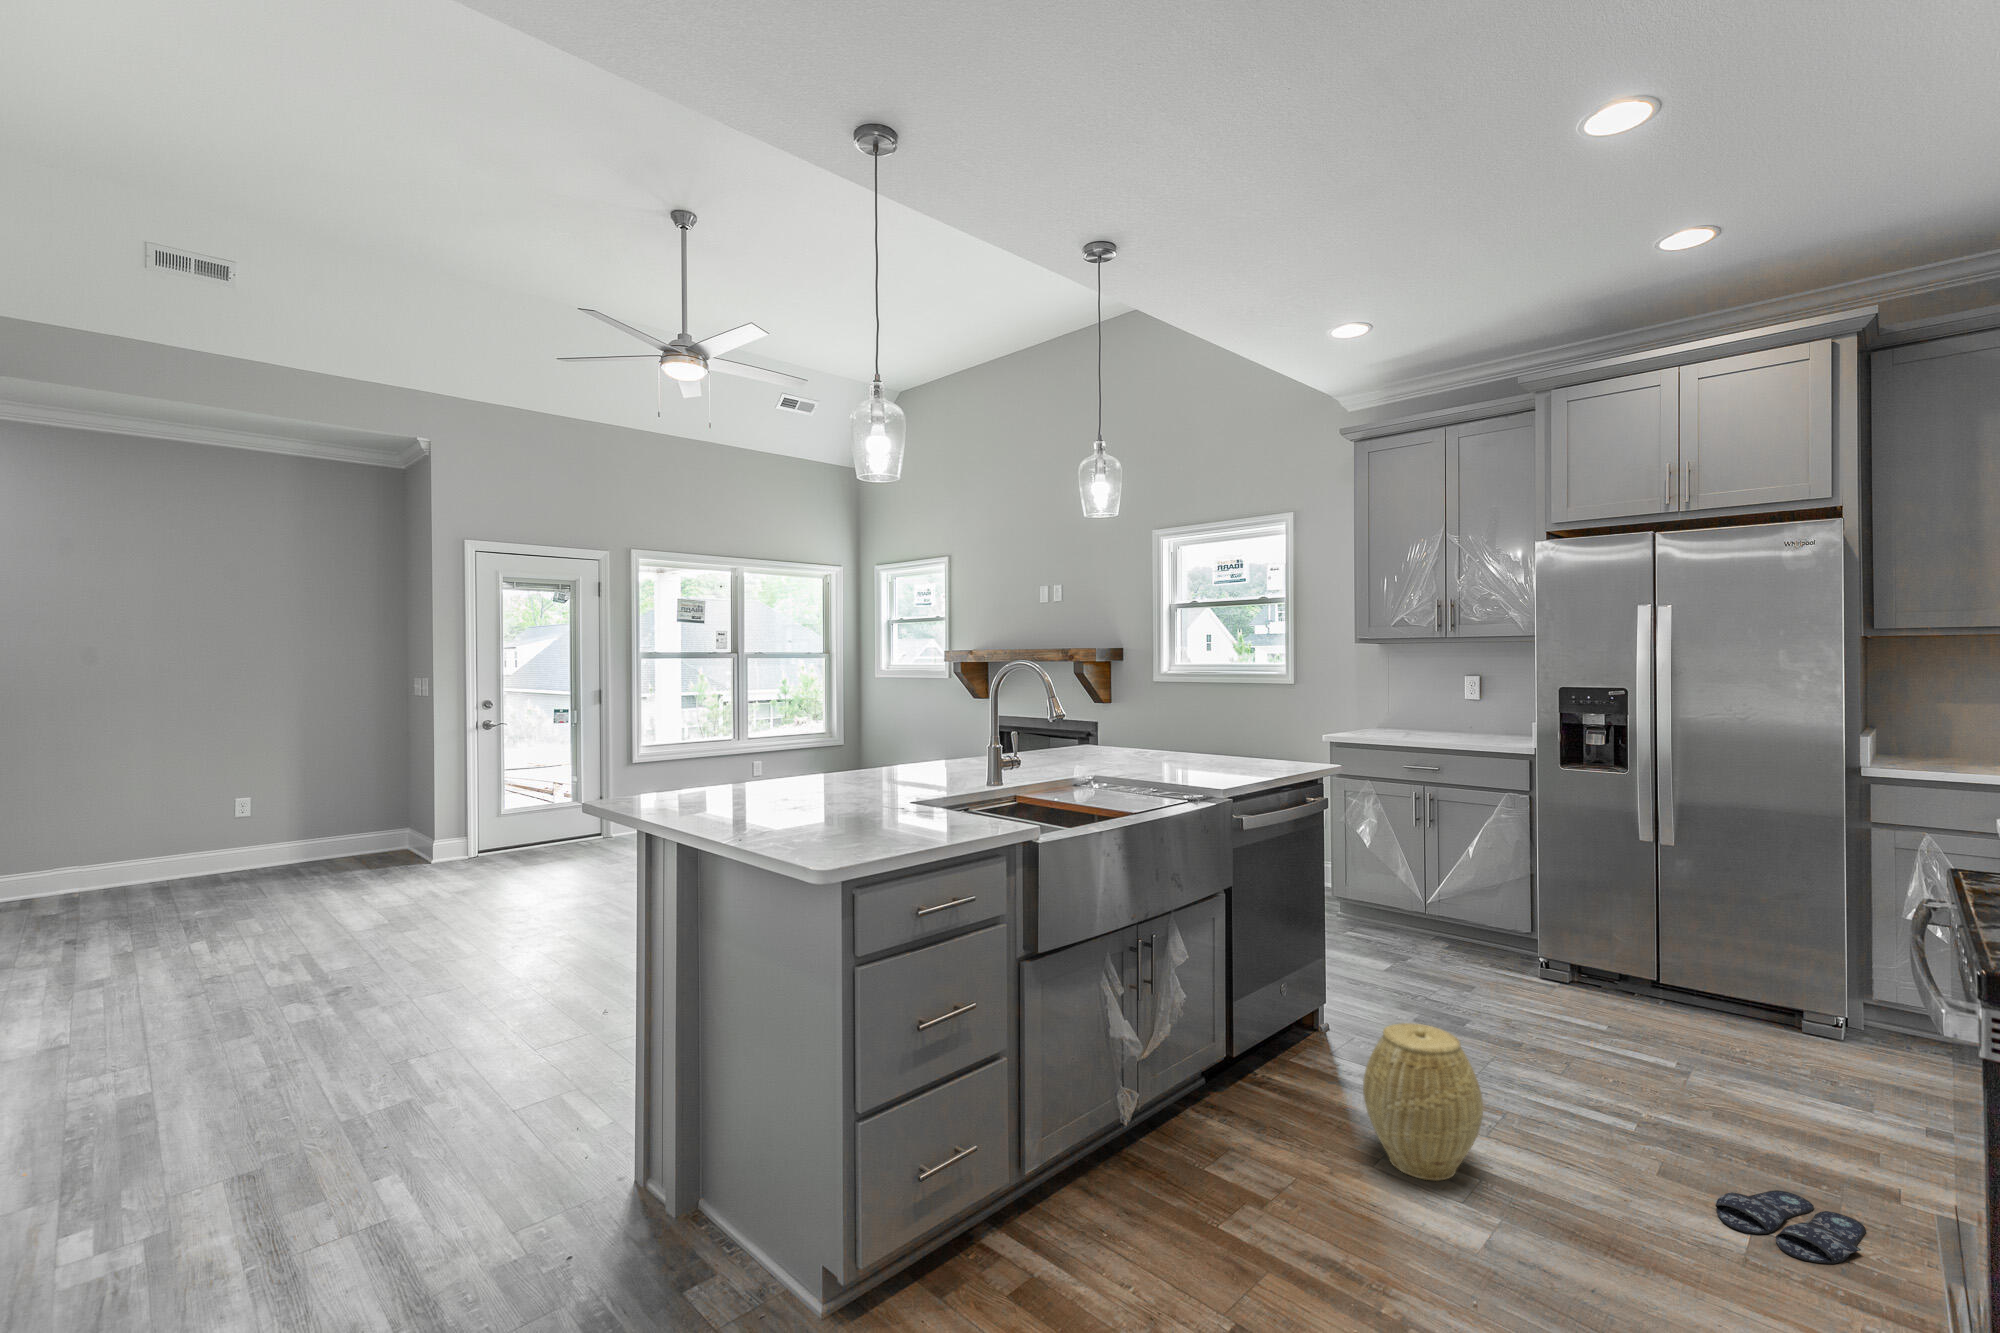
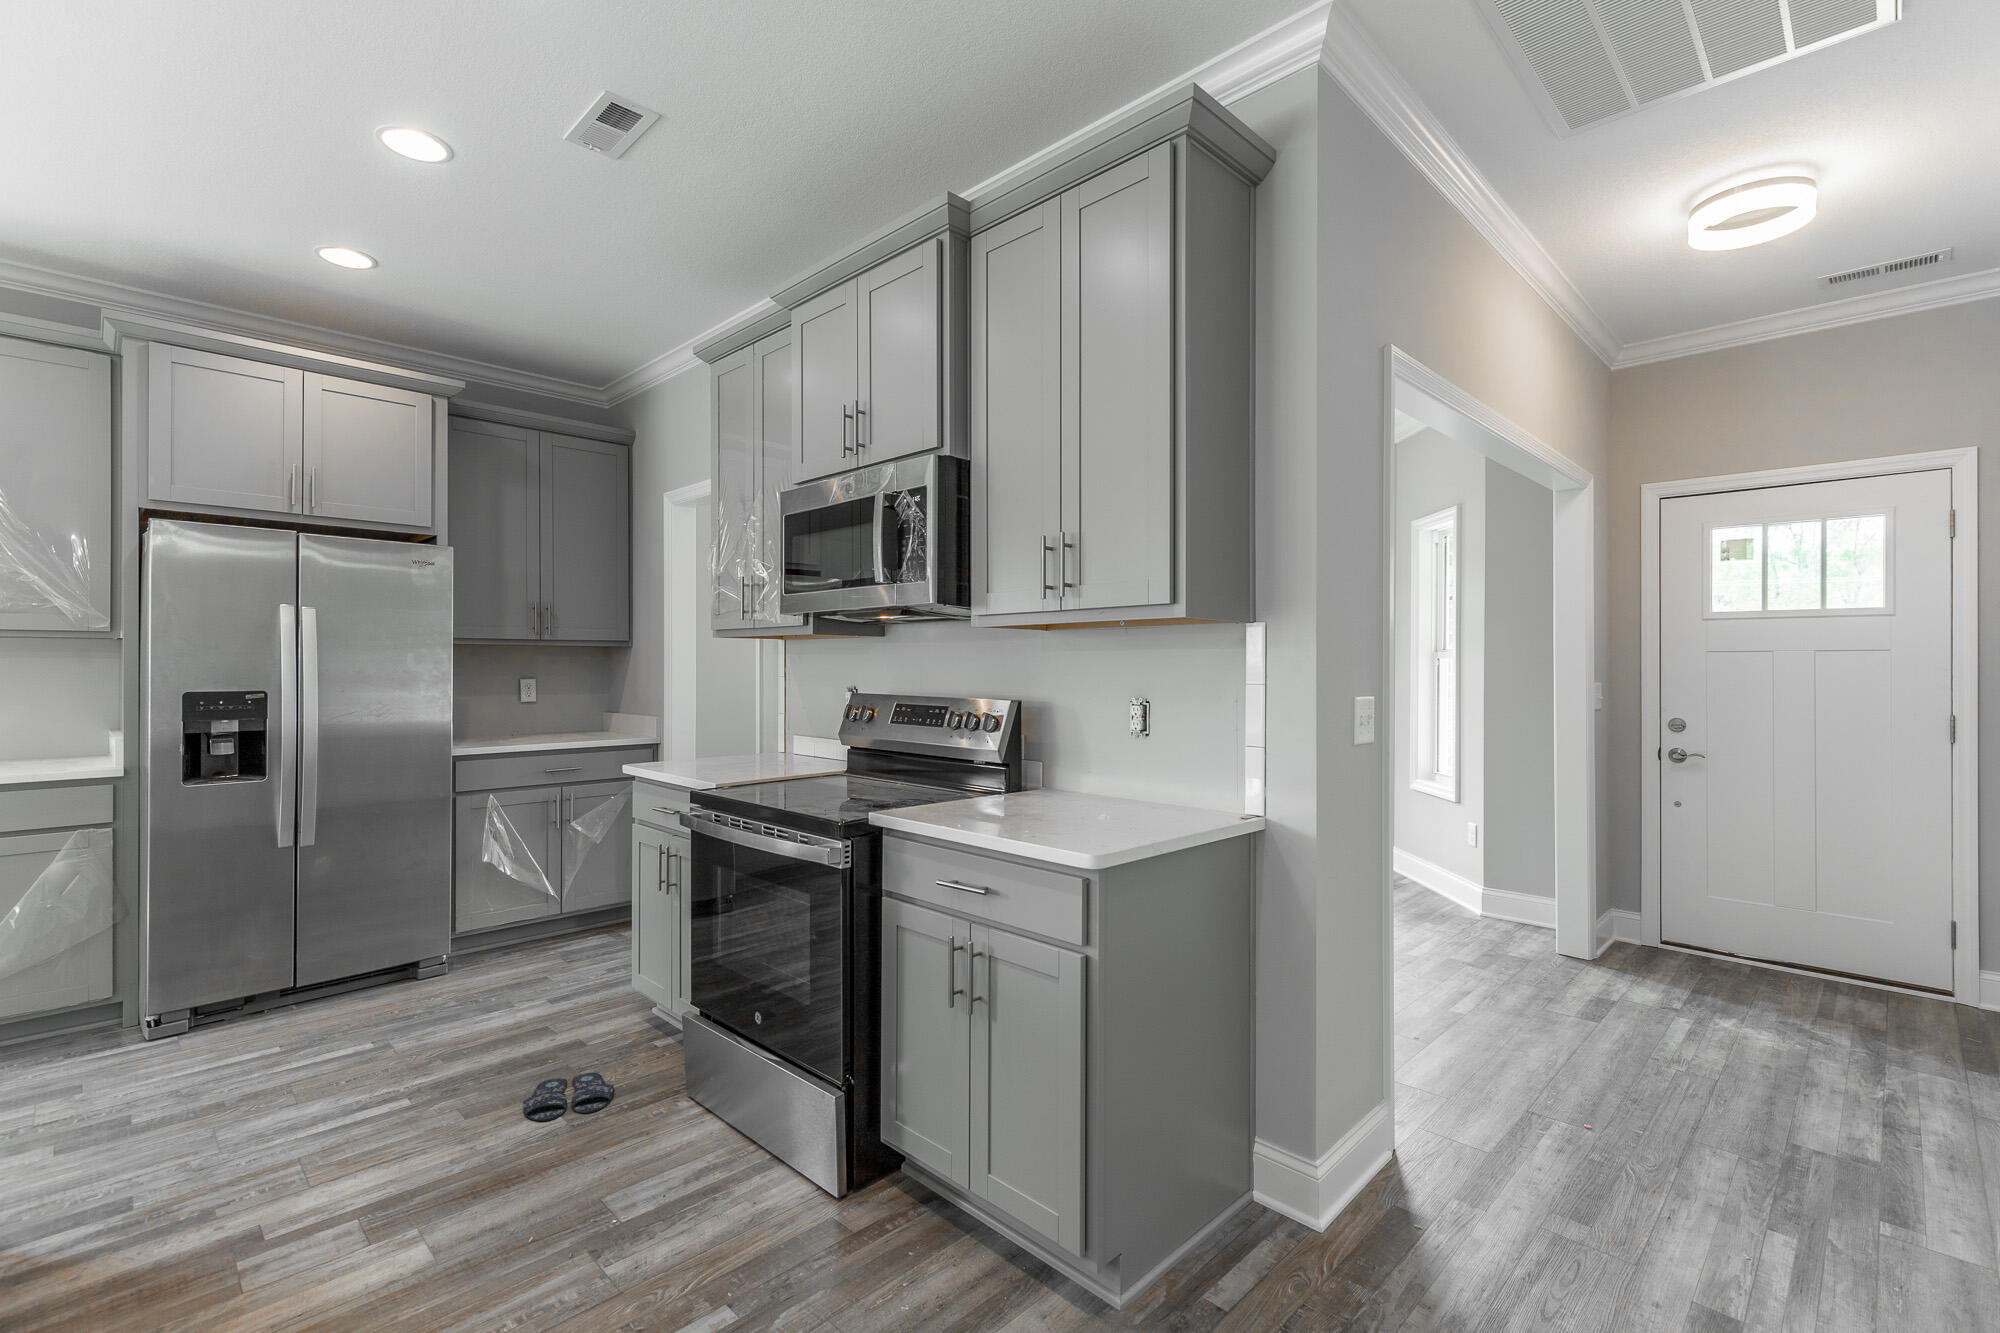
woven basket: present [1363,1023,1483,1181] -> none [200,1082,361,1271]

